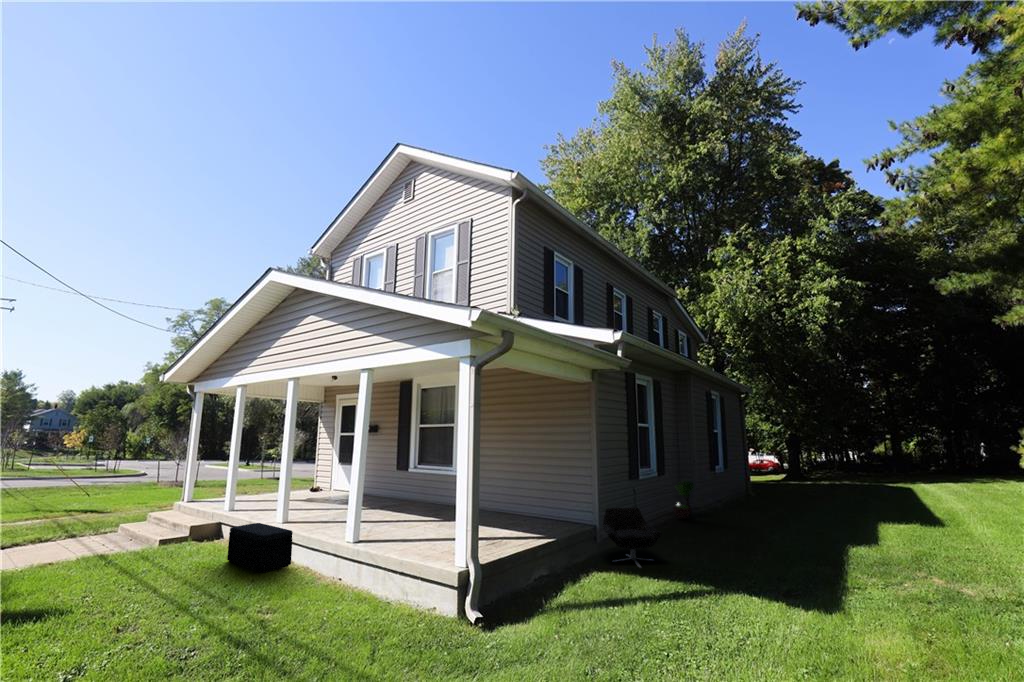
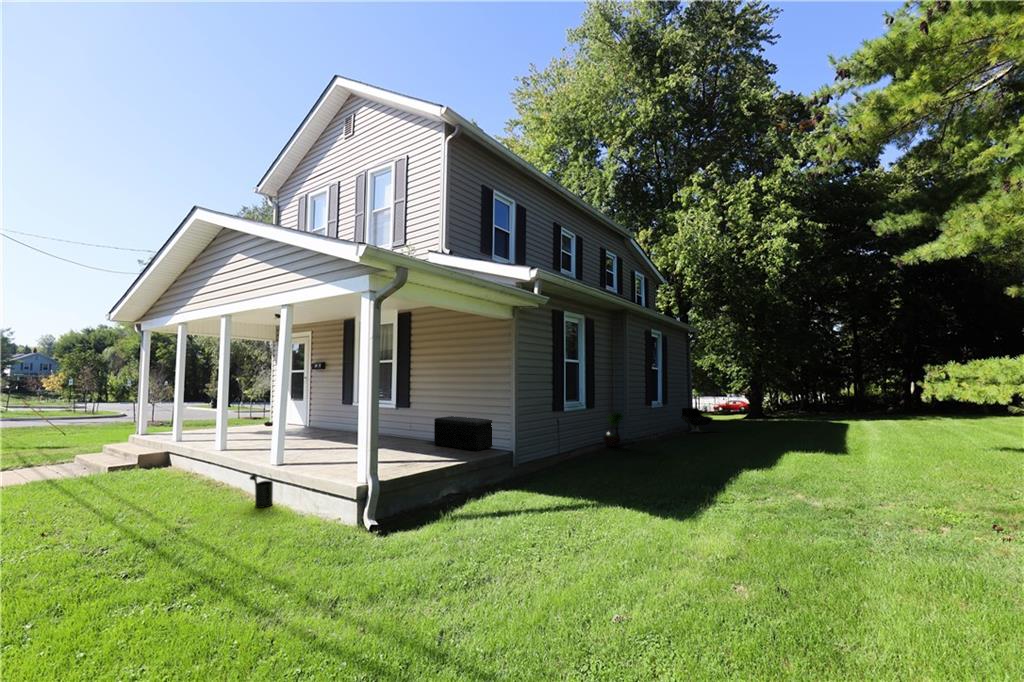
lounge chair: present [602,507,662,568] -> present [681,407,713,431]
storage bench: present [227,523,293,573] -> present [434,416,493,451]
watering can: none [326,553,353,593] -> present [250,474,273,508]

